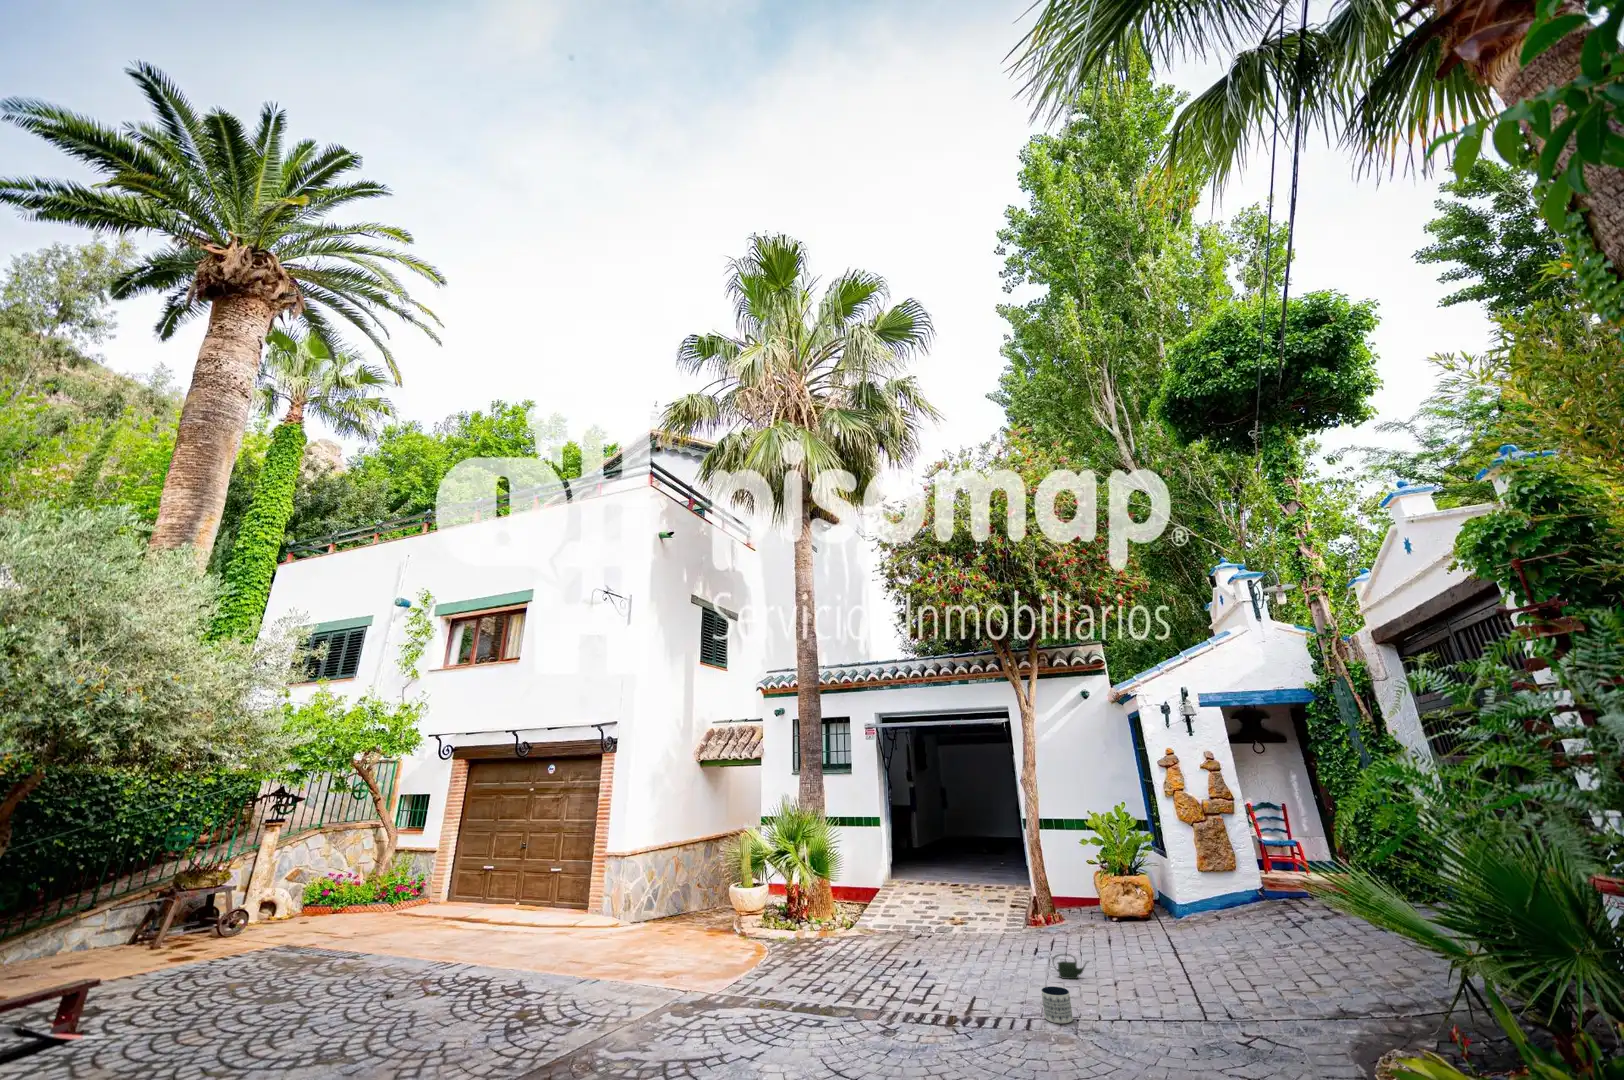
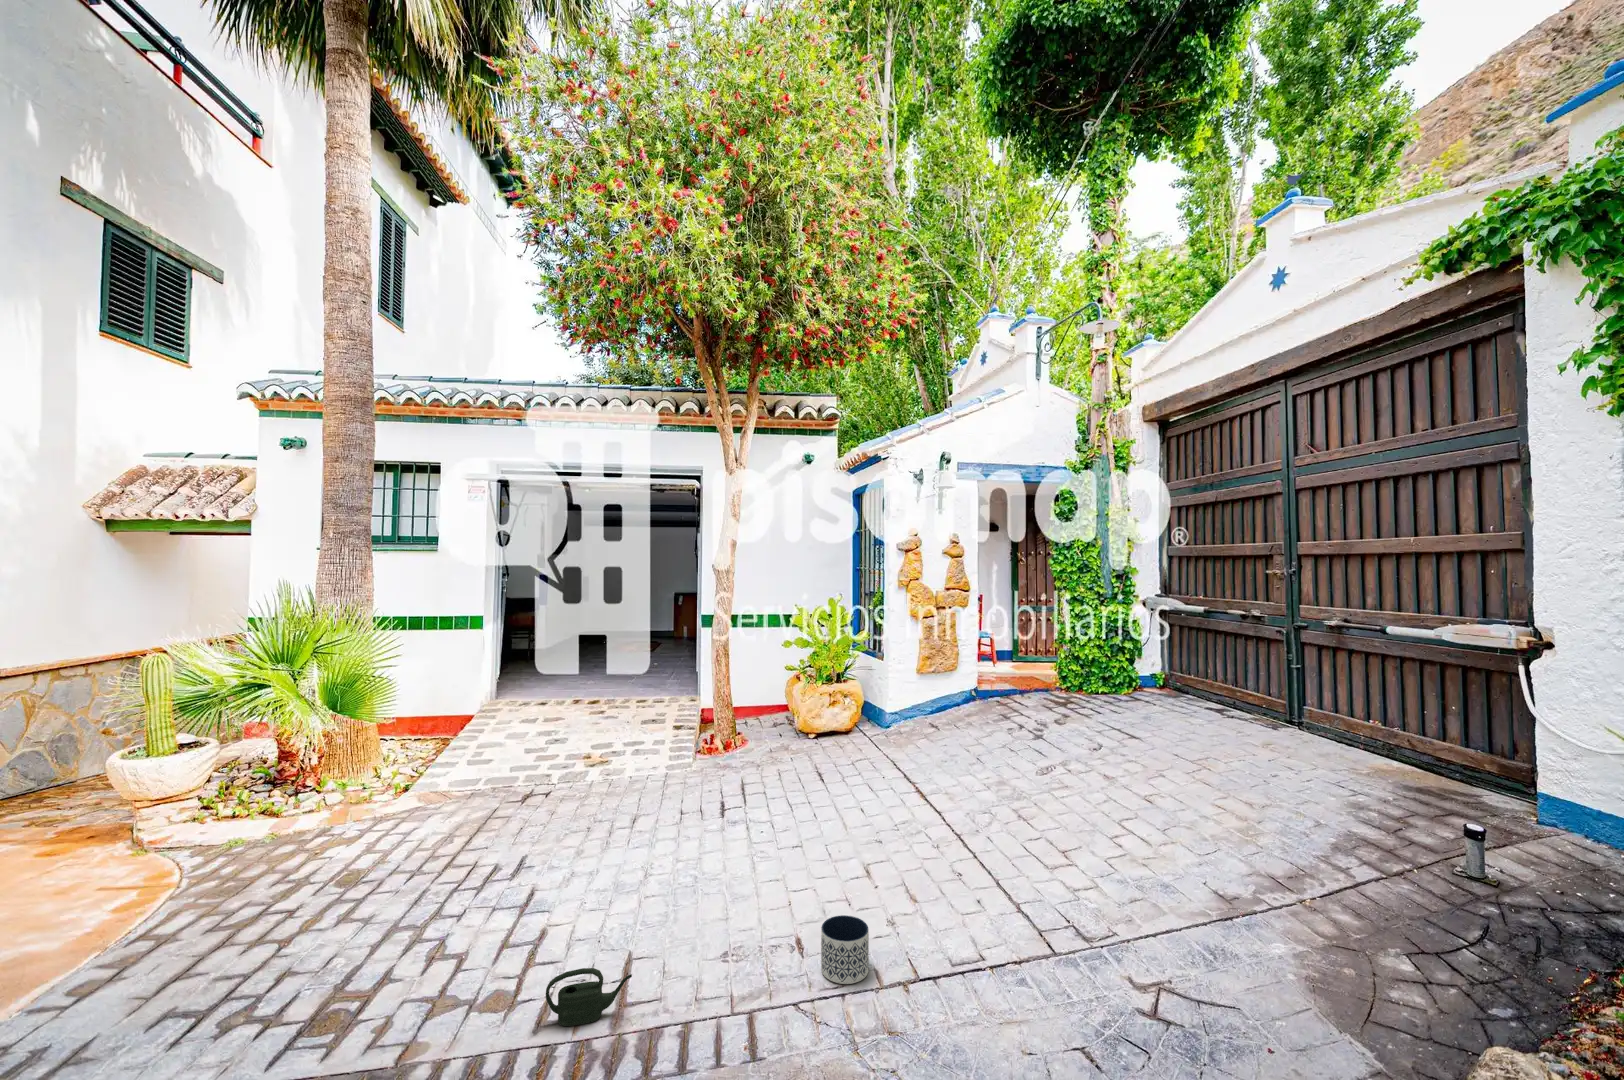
watering can: present [1053,954,1086,979] -> present [546,968,632,1026]

